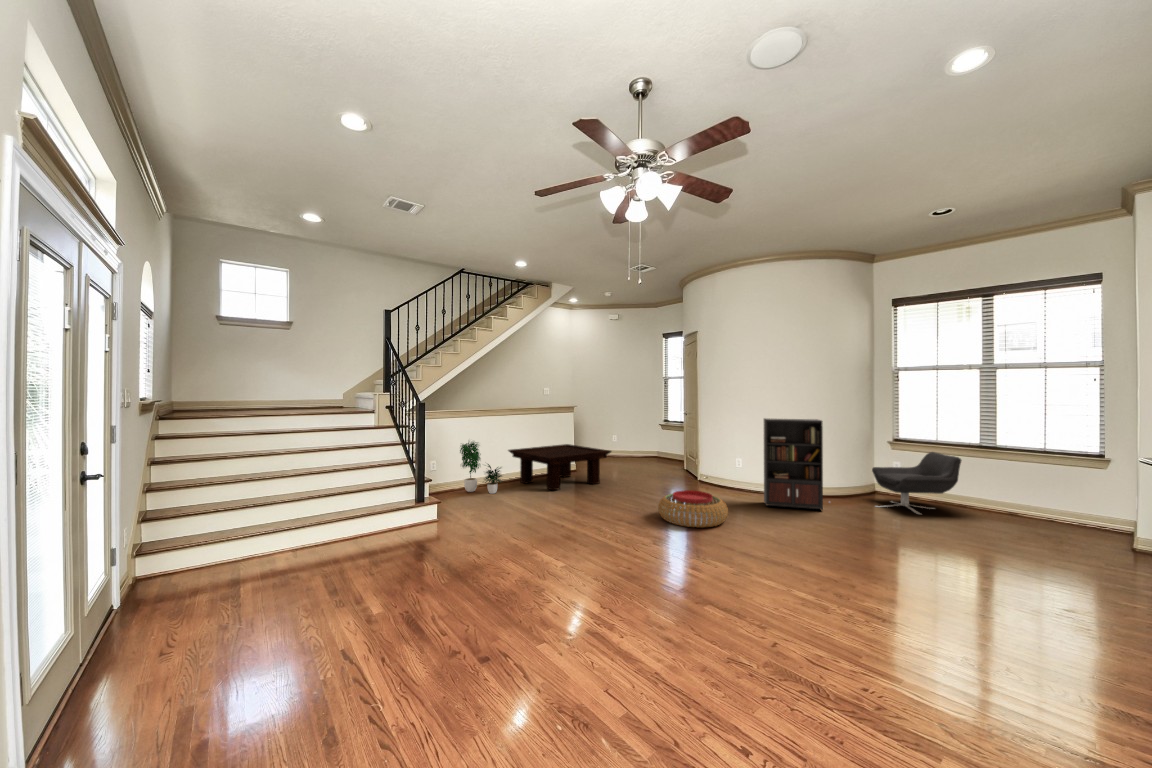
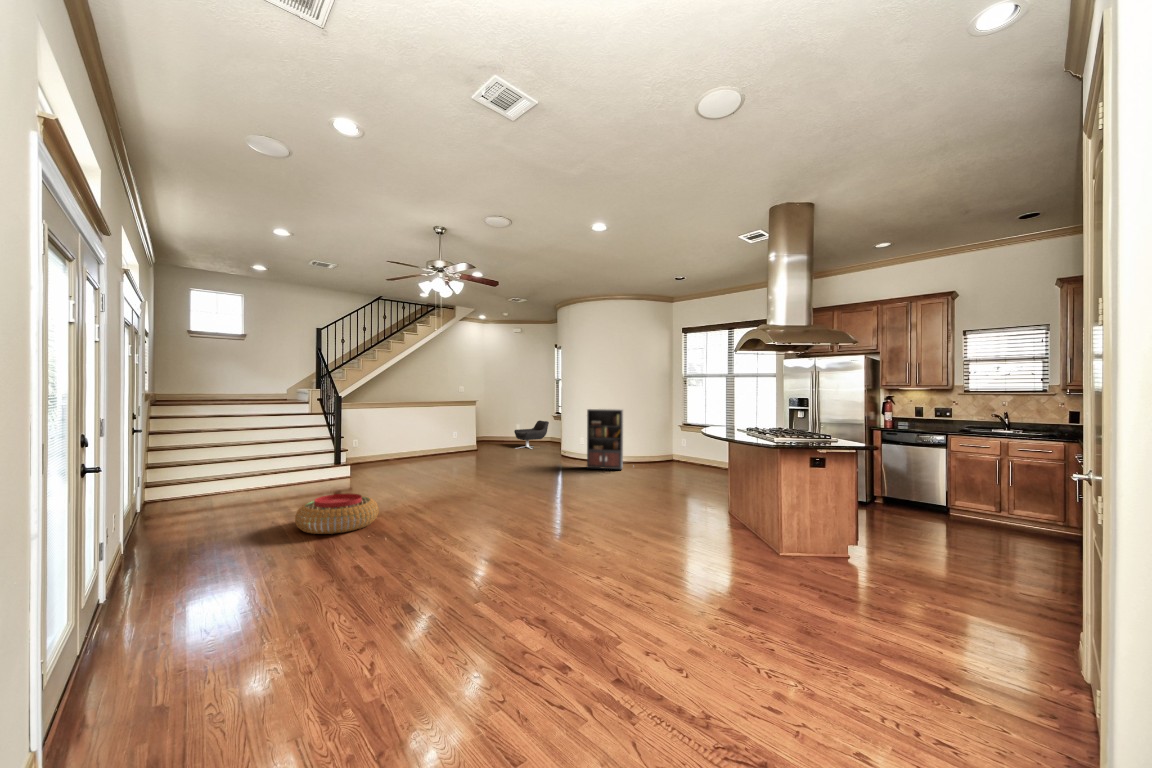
potted plant: present [460,442,503,494] -> none [374,424,408,465]
coffee table: present [508,444,611,490] -> none [415,431,494,462]
lounge chair: present [872,452,962,514] -> present [514,421,549,449]
pouf: present [658,490,728,528] -> present [295,494,378,534]

